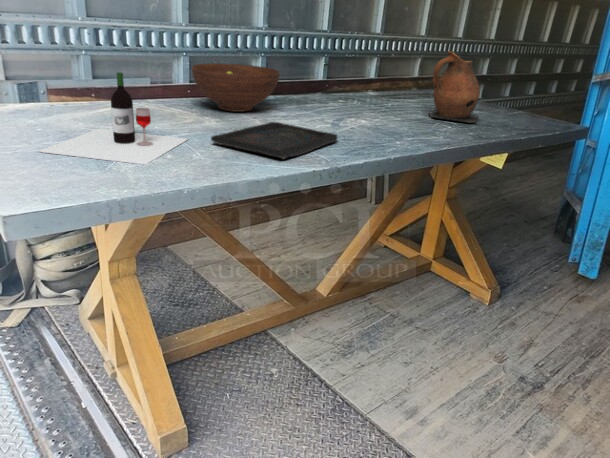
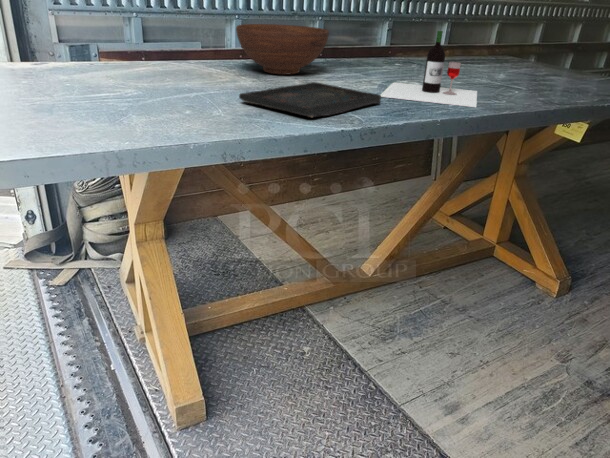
ceramic pitcher: present [429,51,480,123] -> none [497,6,559,90]
wine bottle: present [39,72,188,165] -> present [380,31,477,107]

